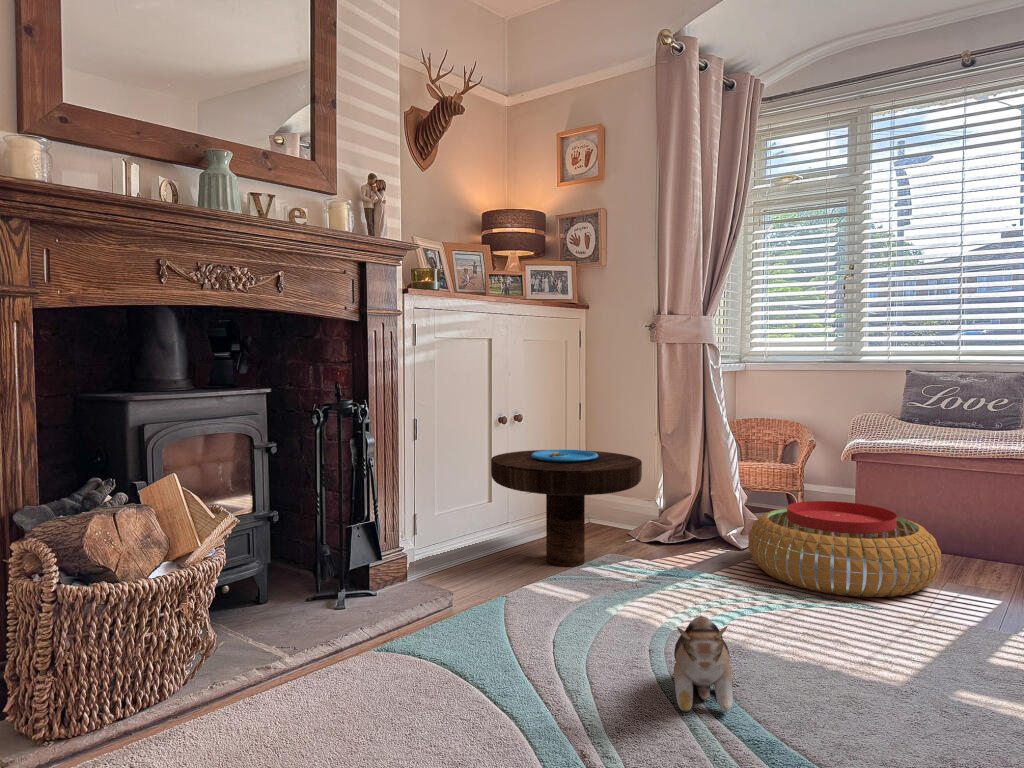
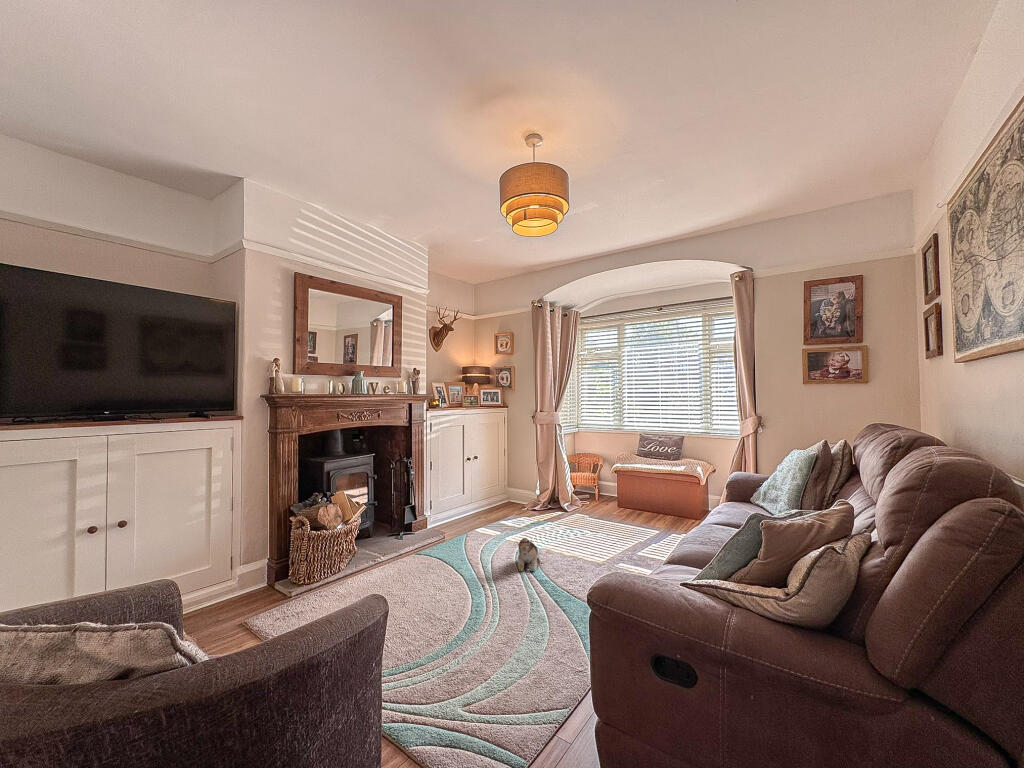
side table: present [491,449,642,567] -> none [463,471,524,521]
pouf: present [748,501,941,597] -> none [567,492,638,531]

